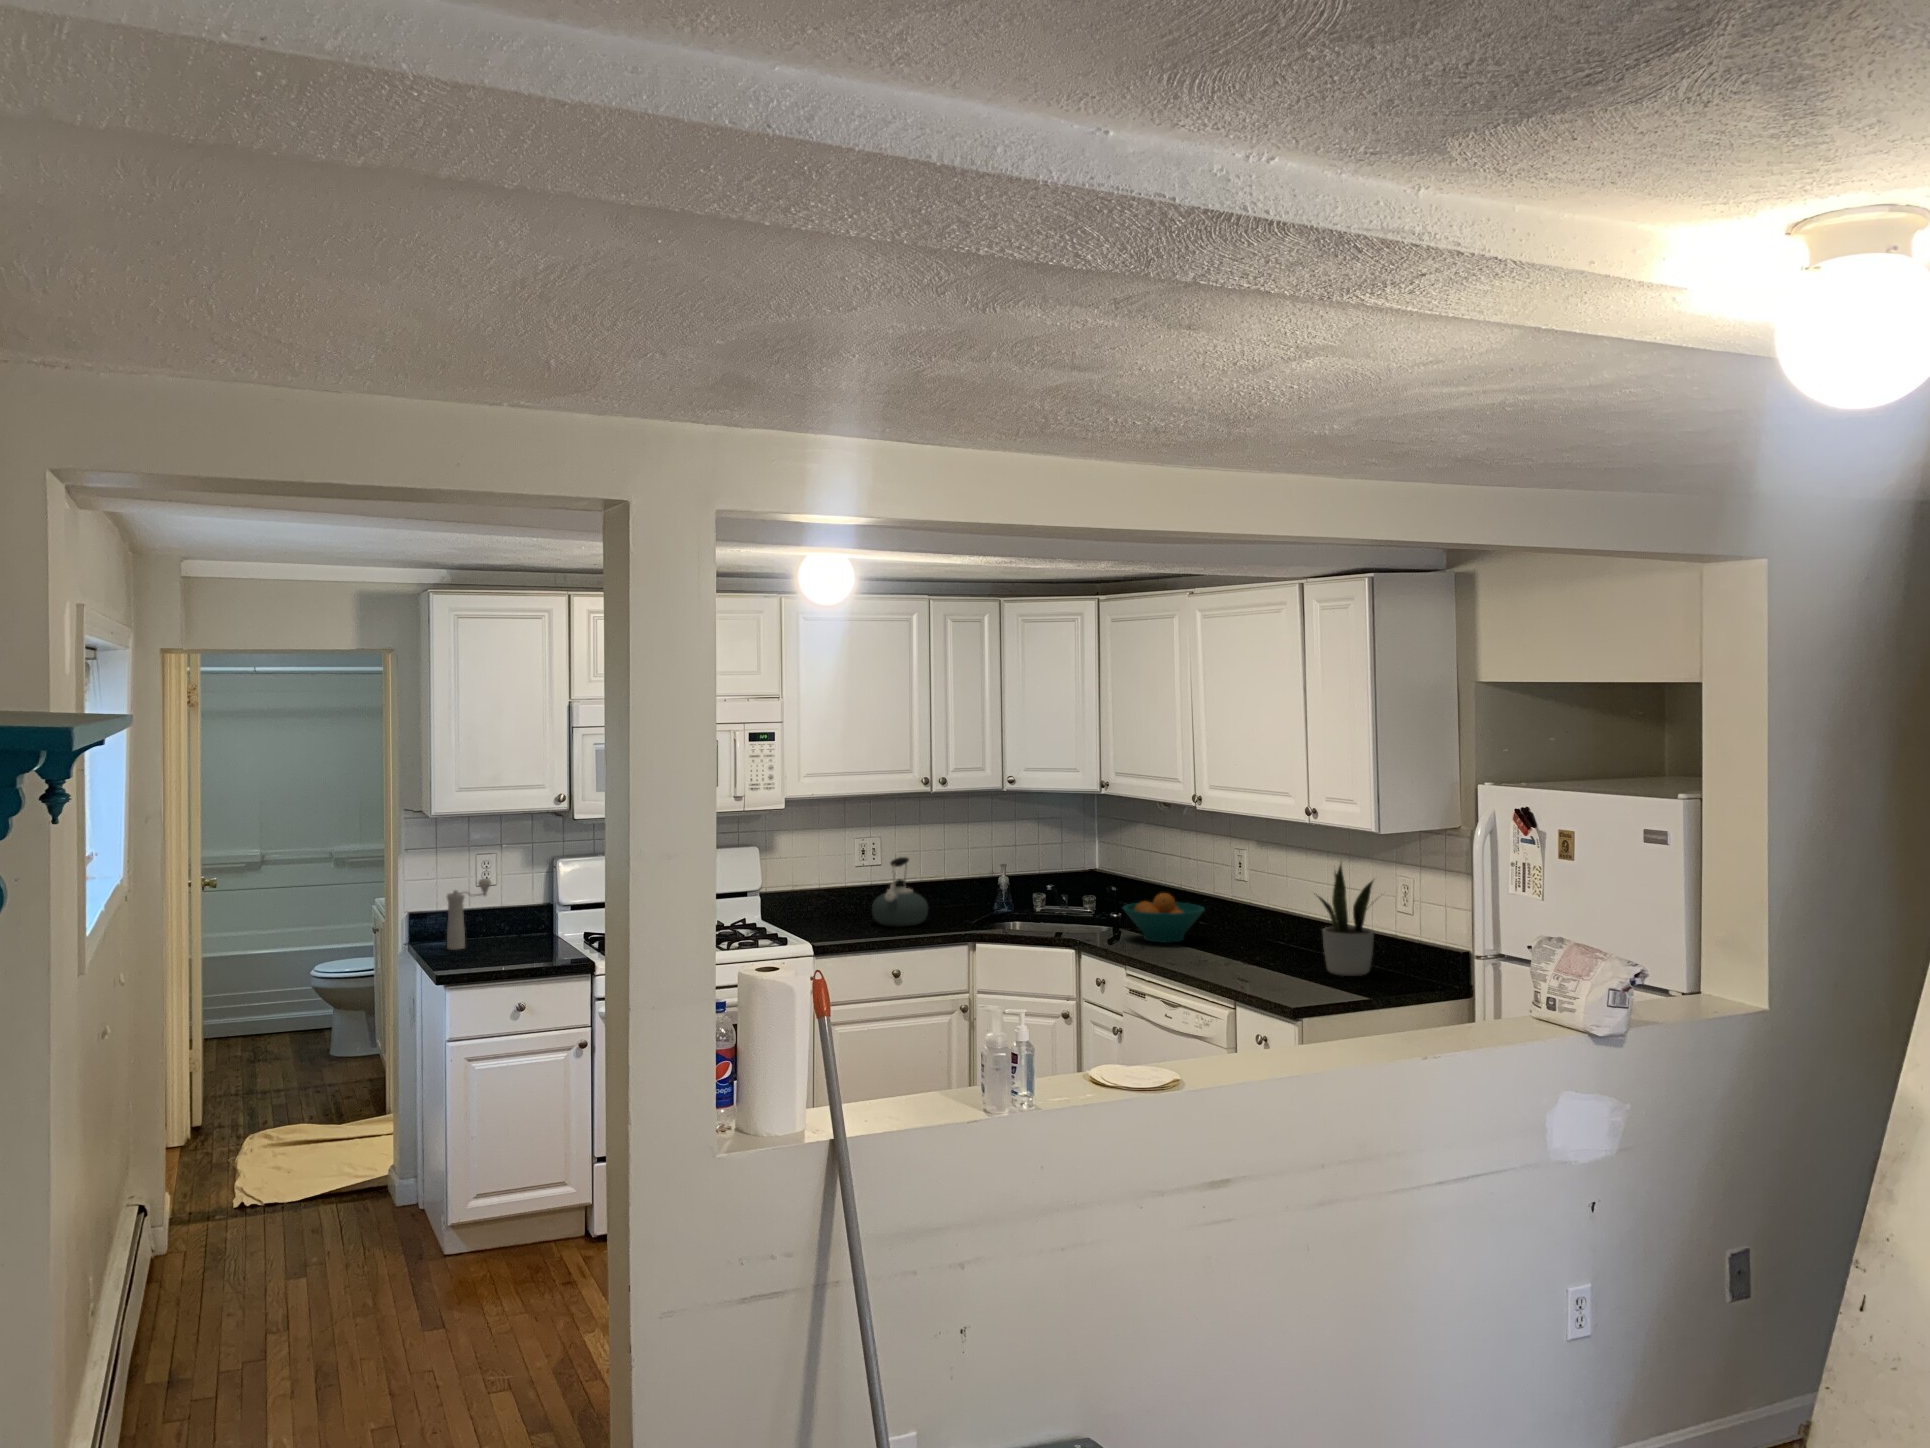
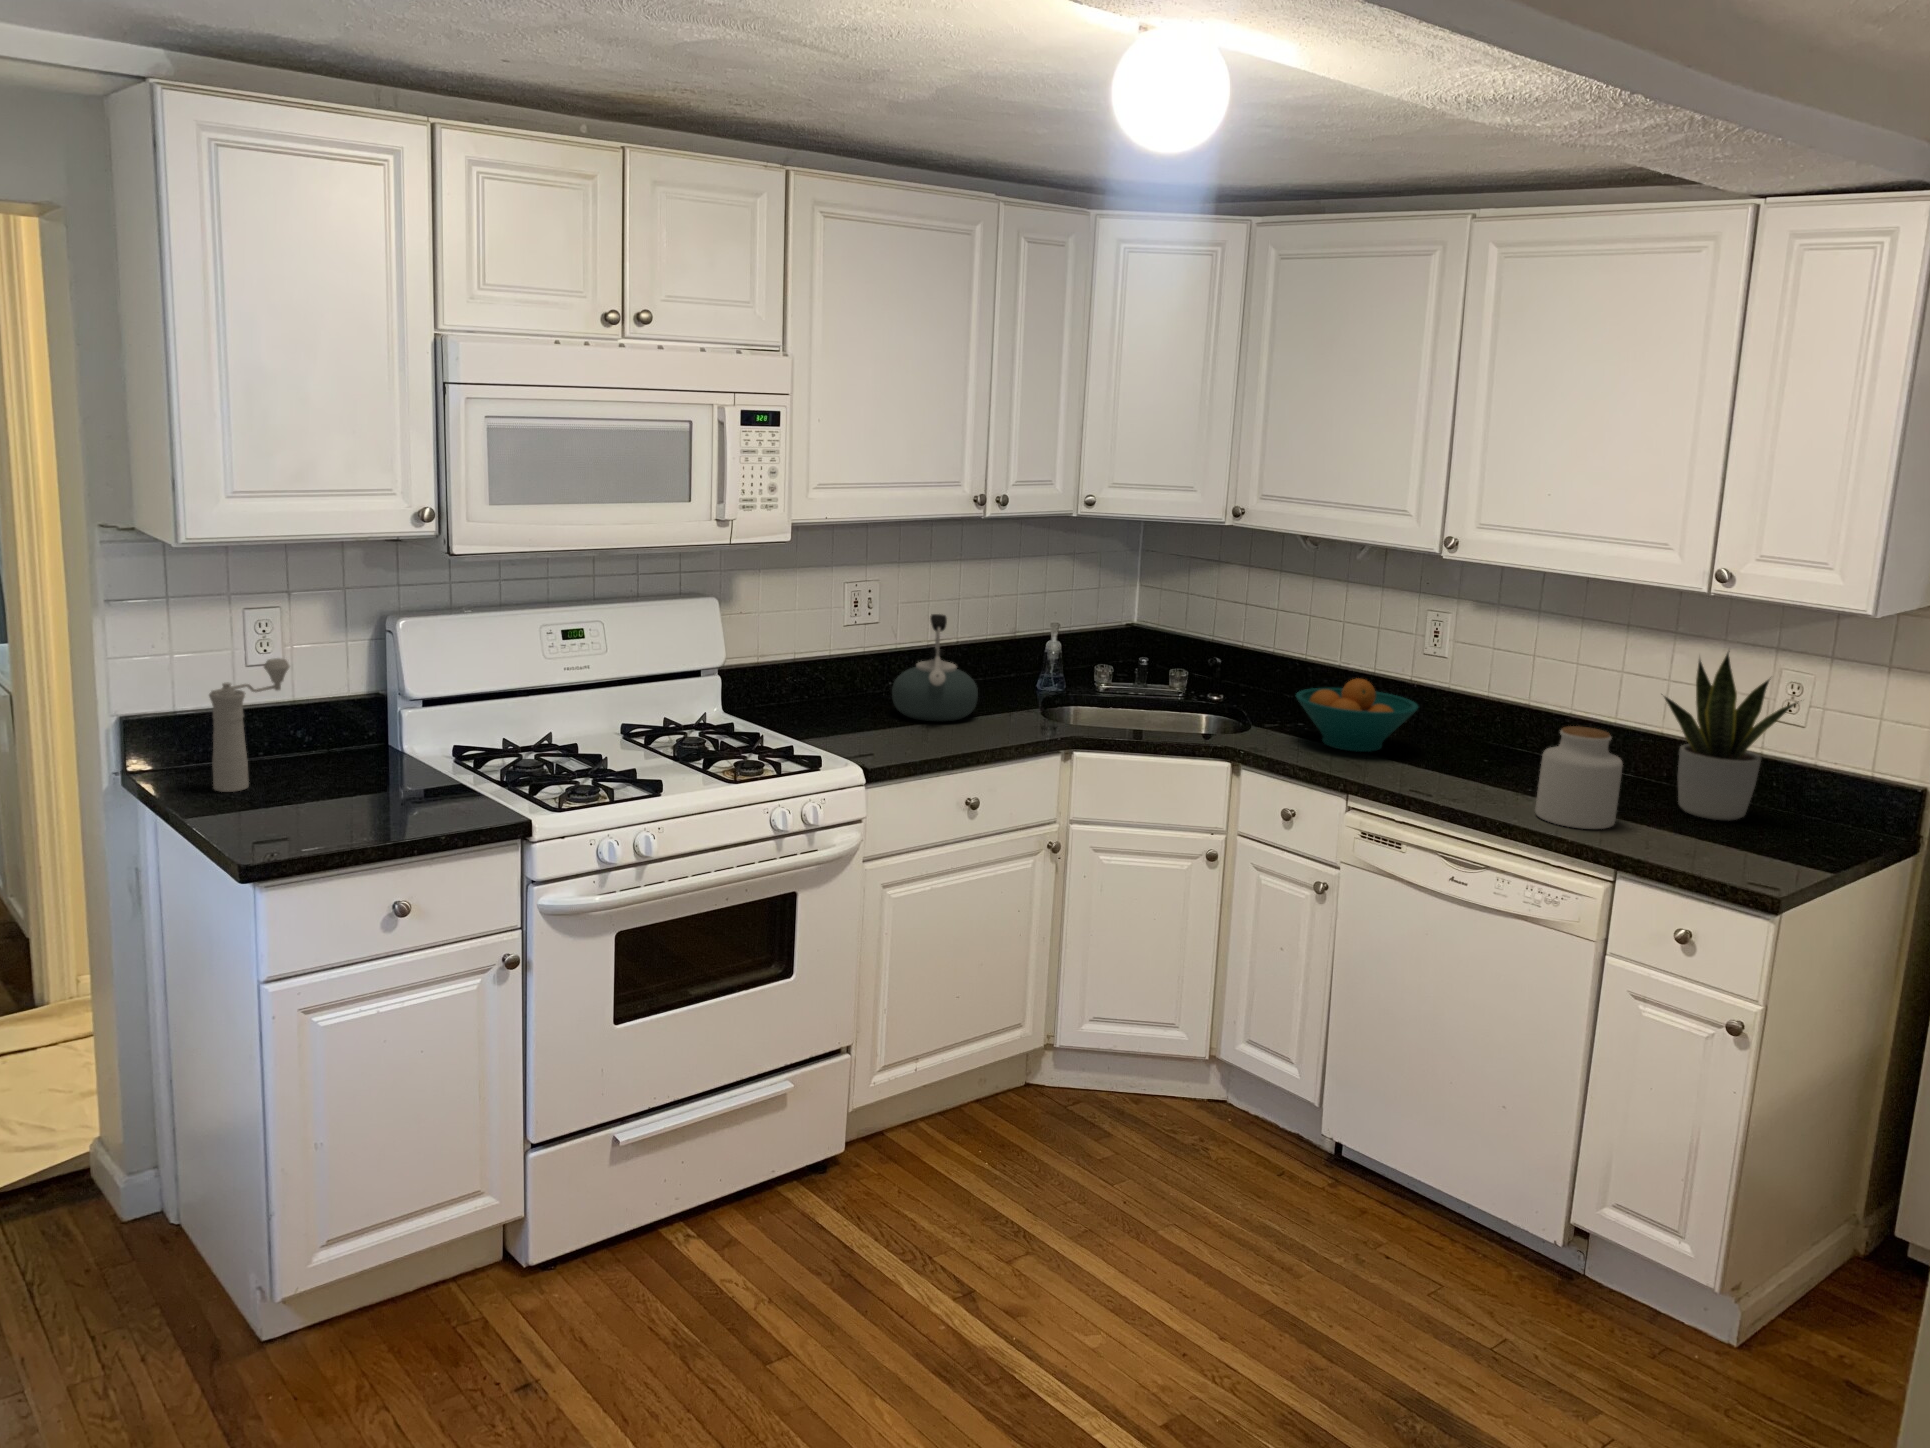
jar: none [1212,912,1263,978] -> present [1535,726,1623,829]

